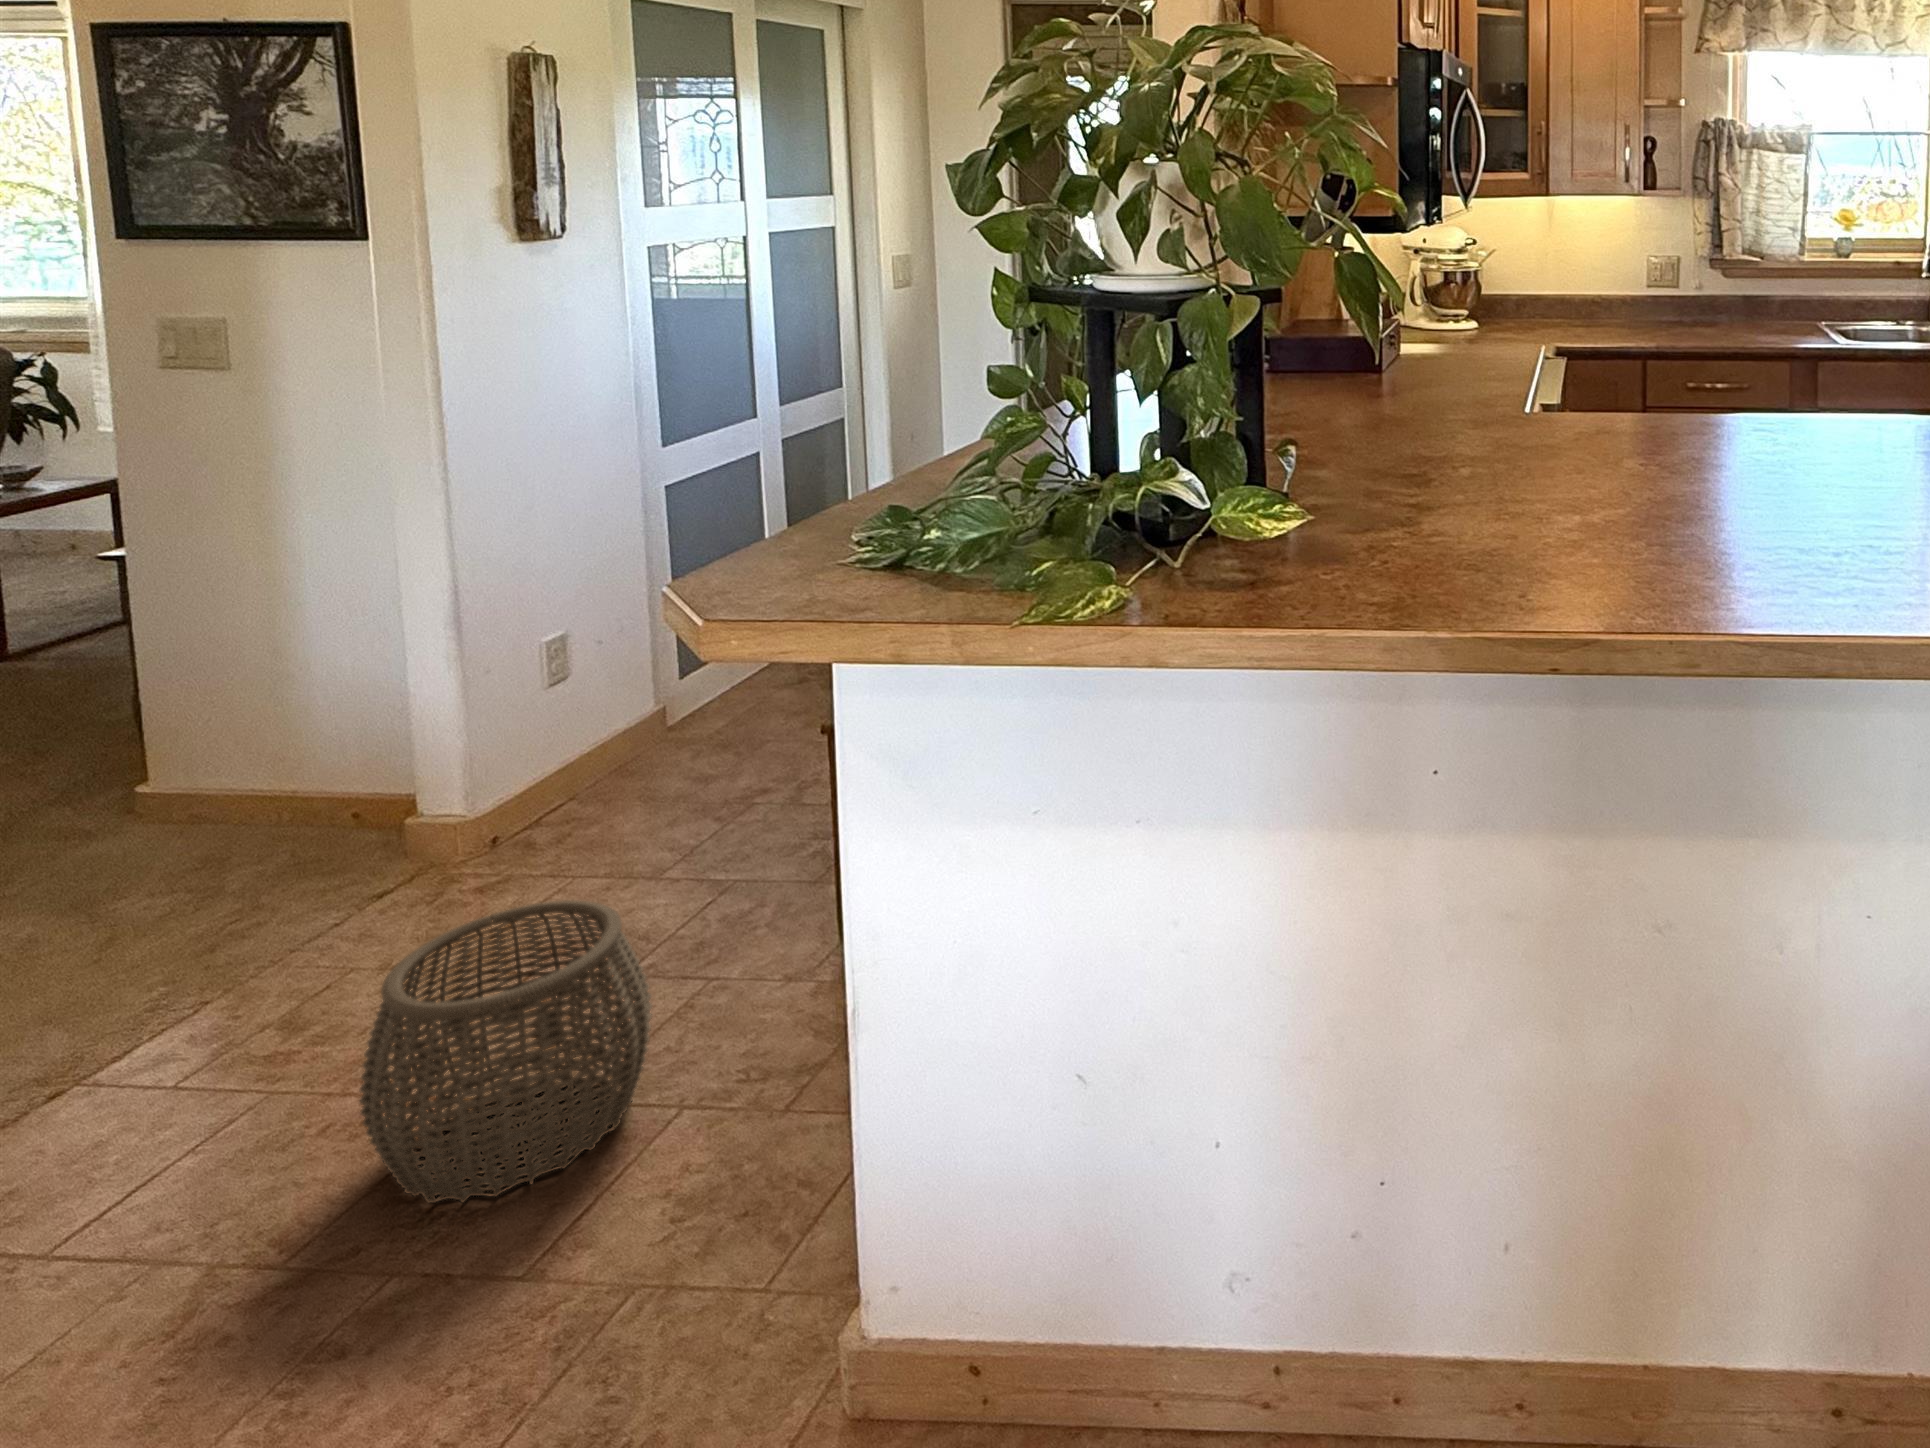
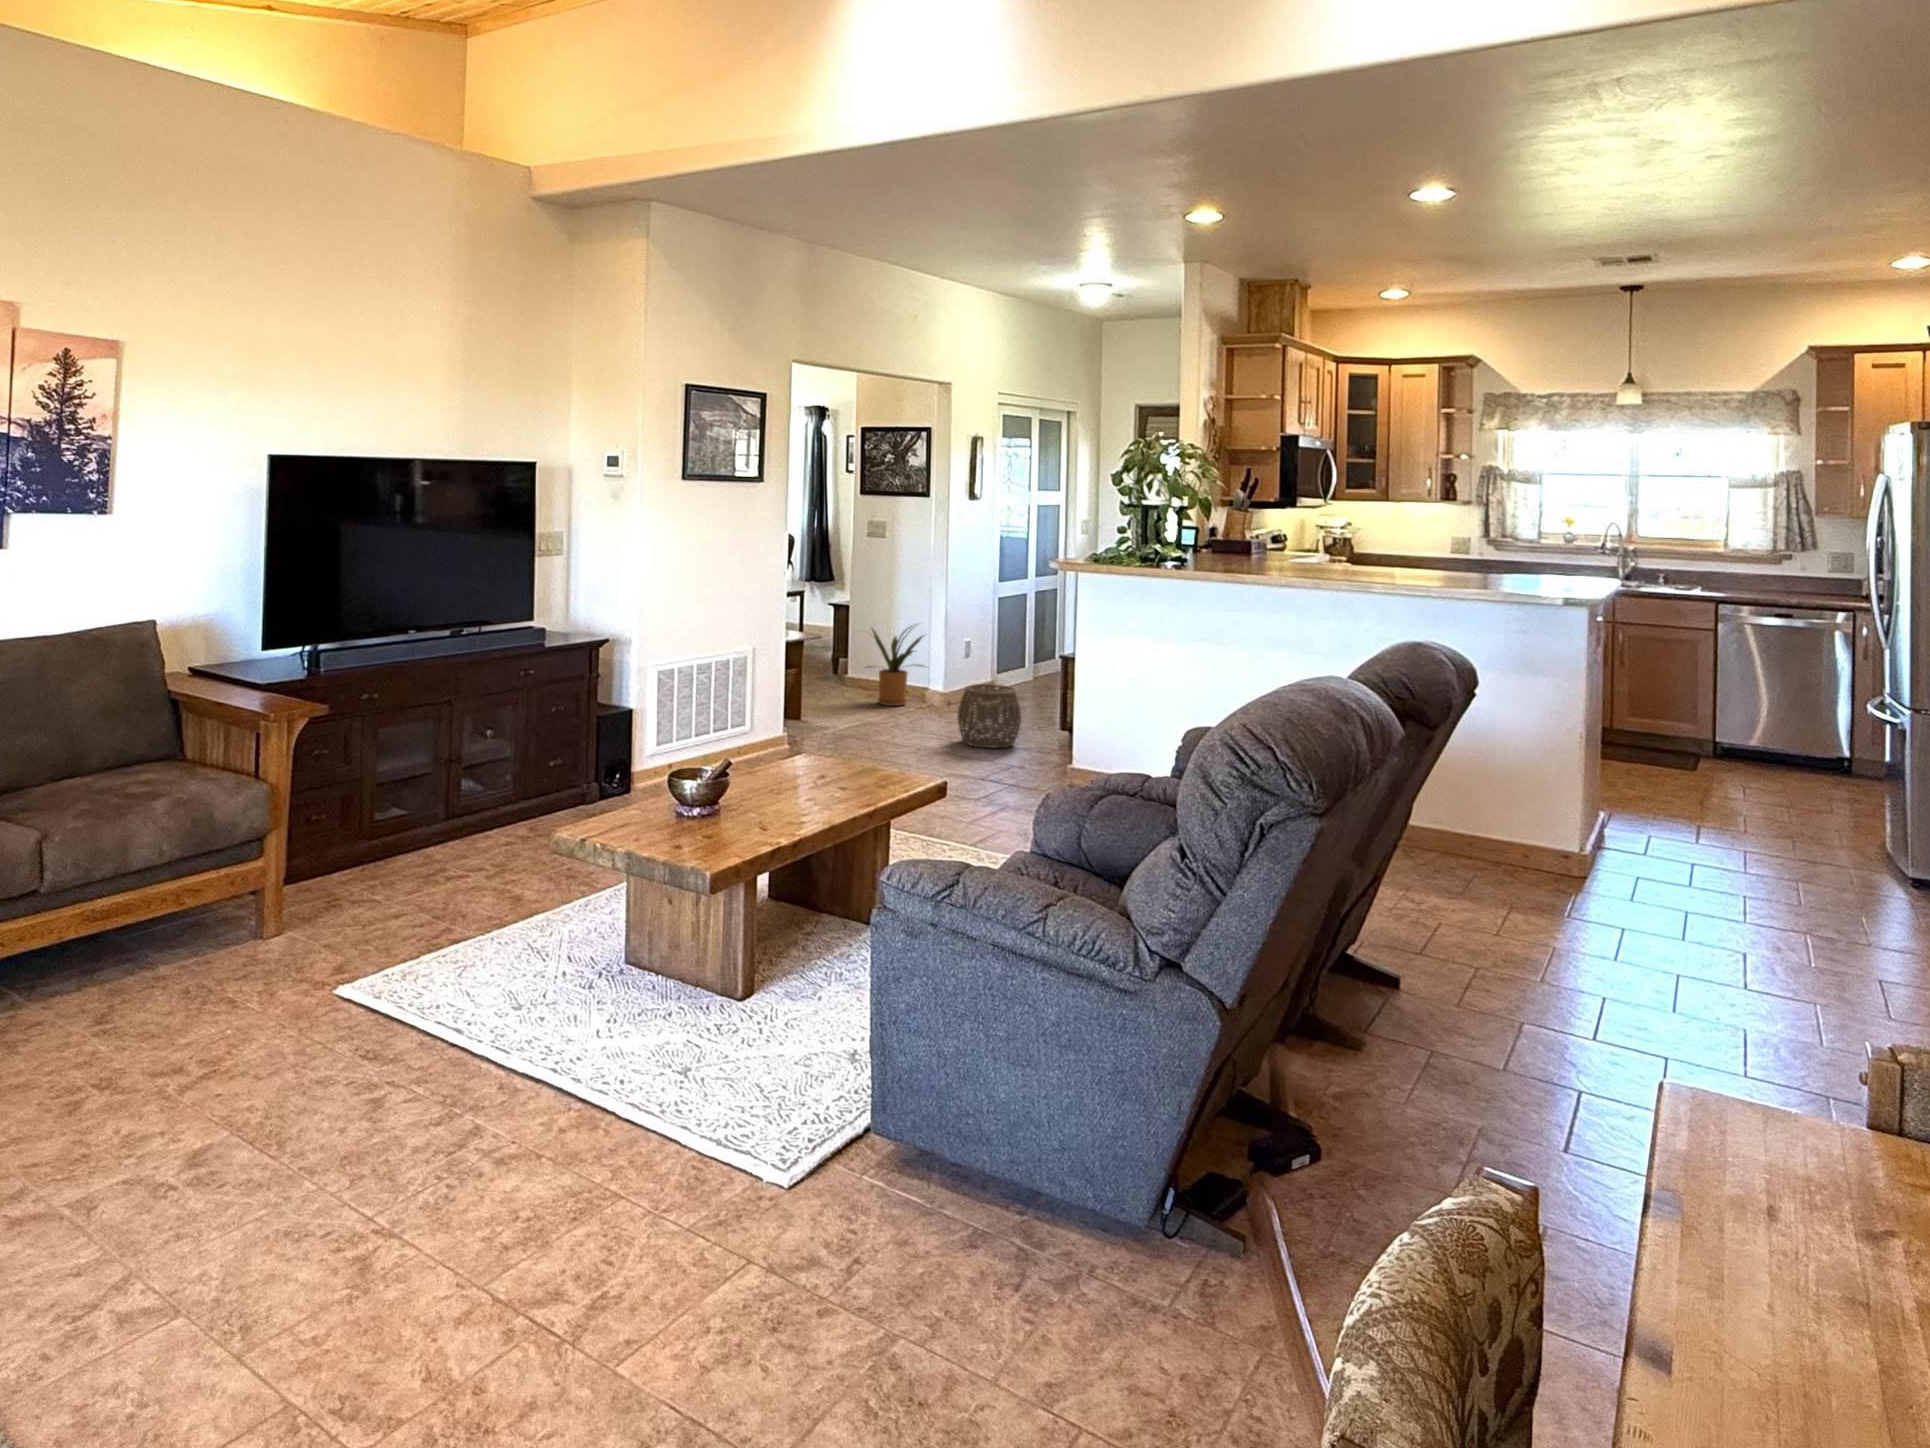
house plant: none [81,628,402,913] -> present [871,625,926,706]

